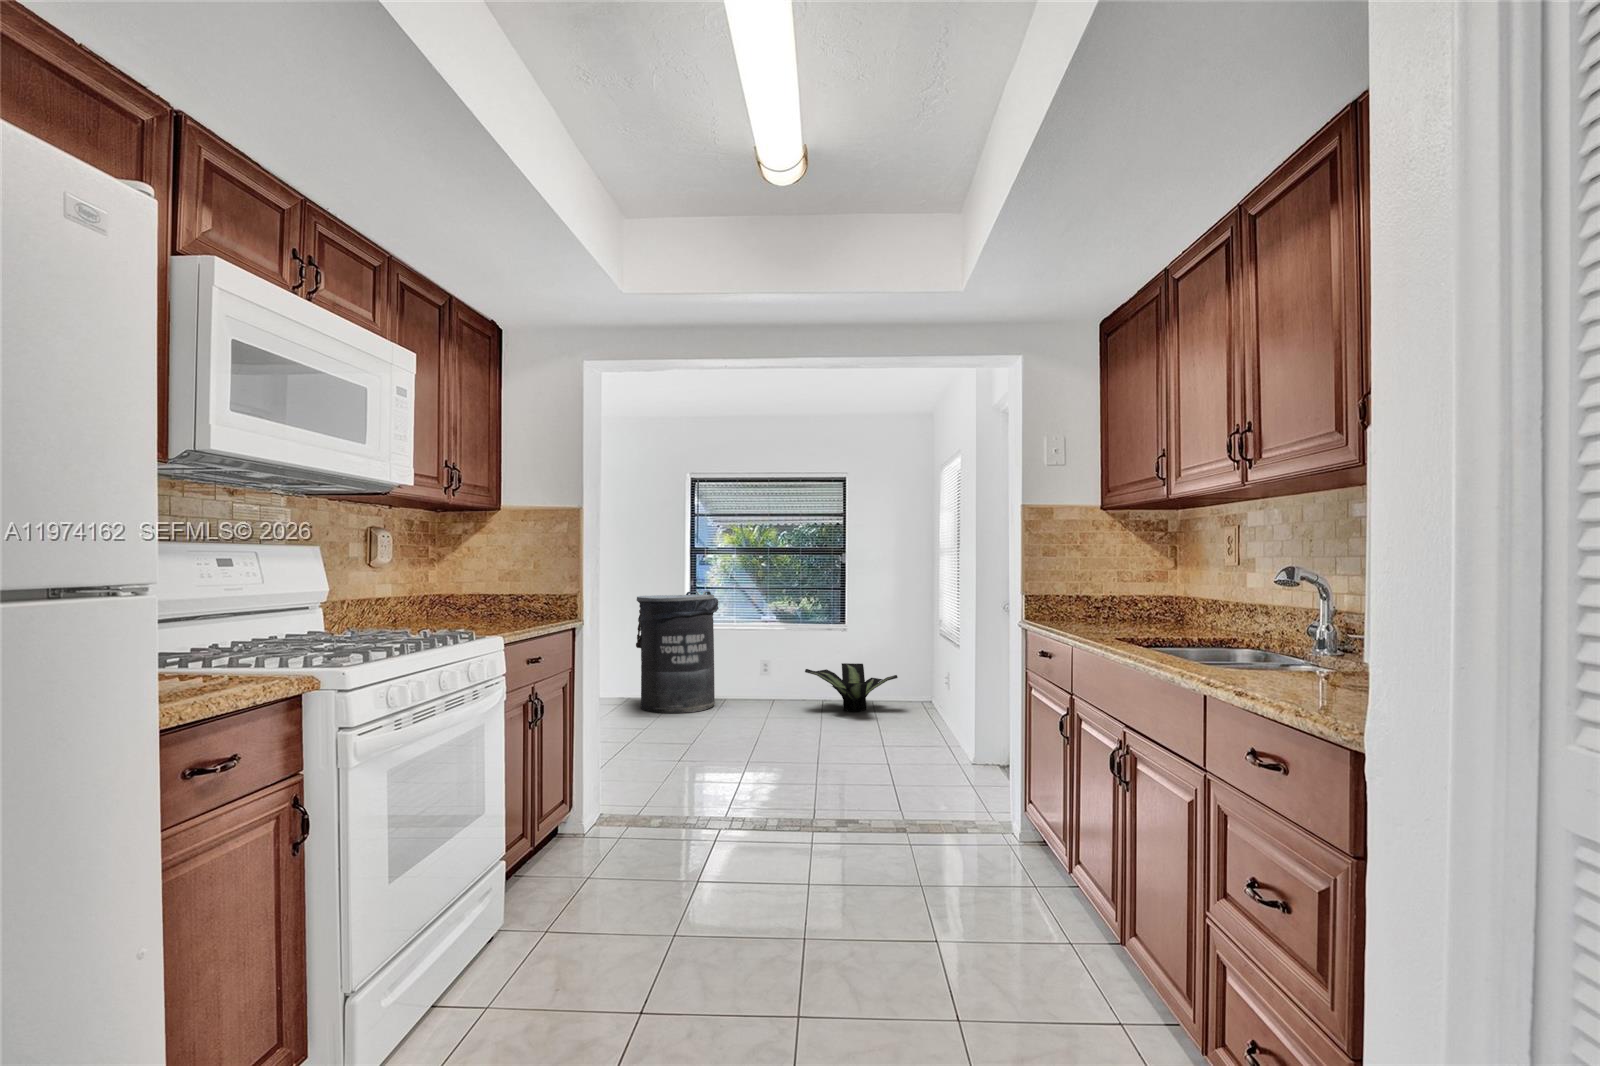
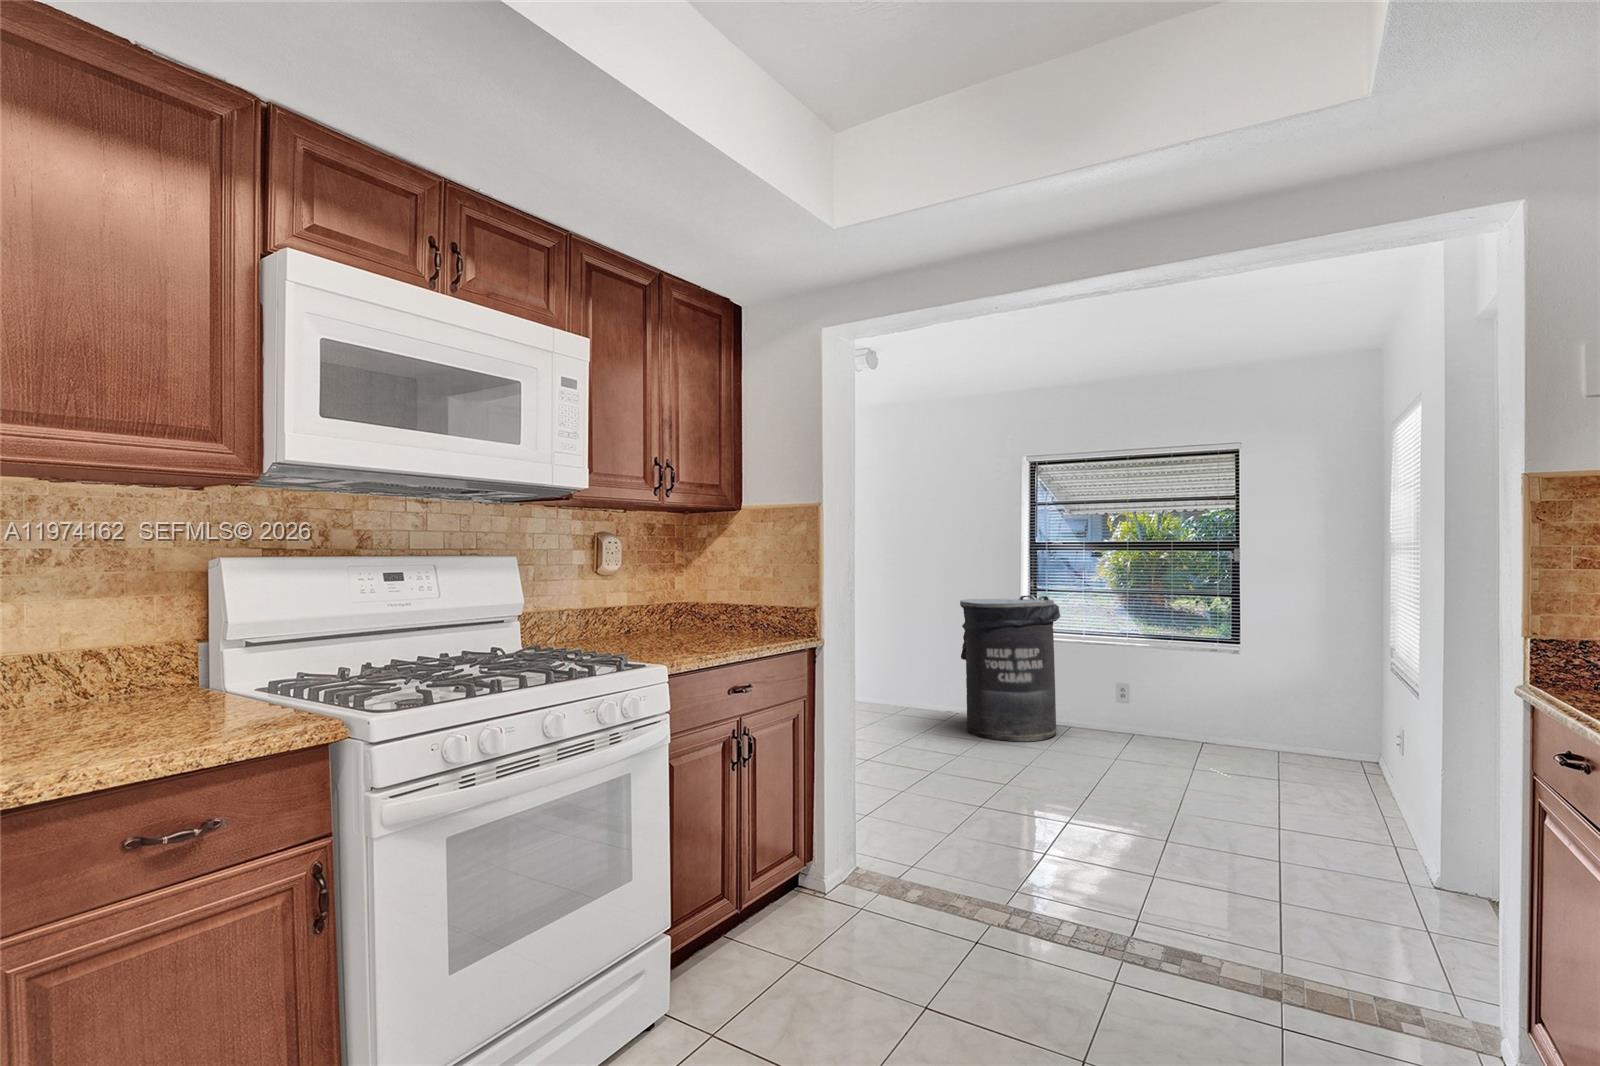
potted plant: present [805,663,898,711] -> none [1173,696,1319,767]

